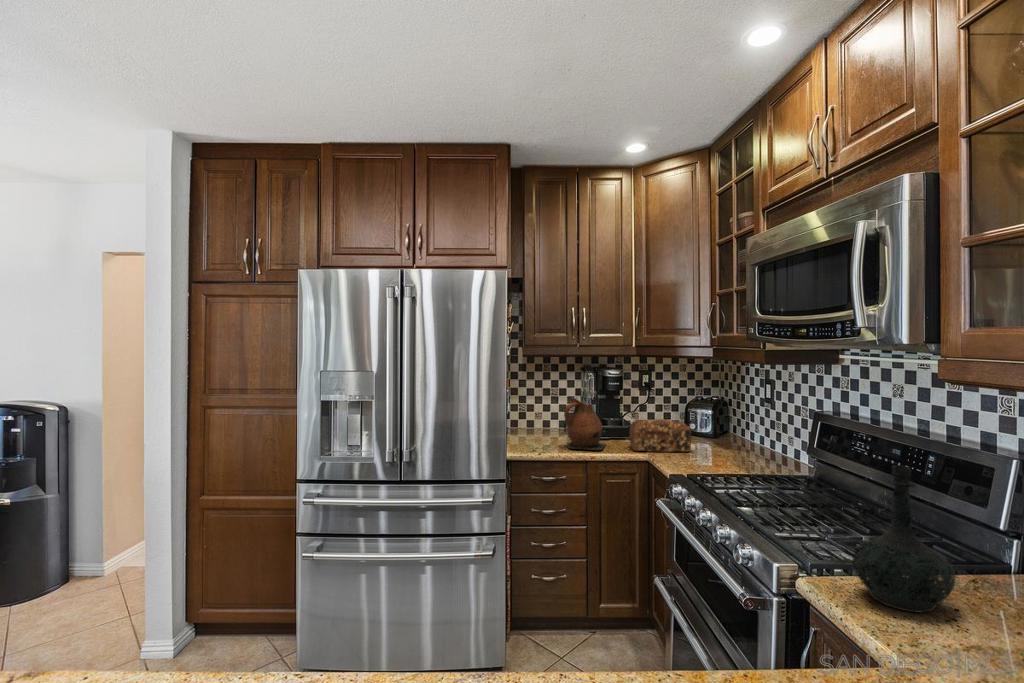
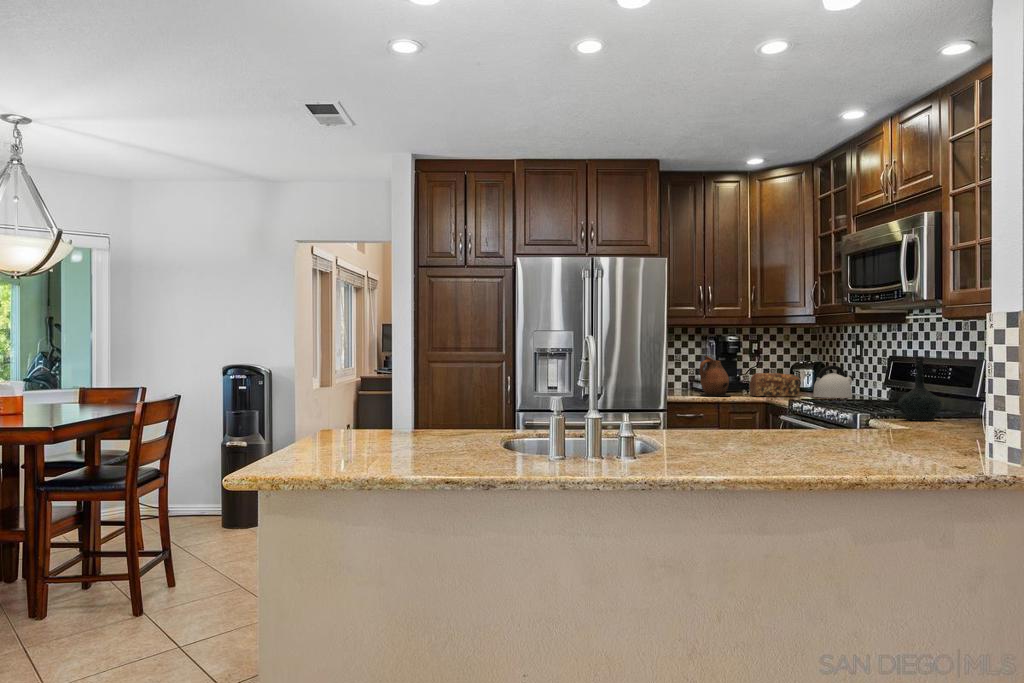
kettle: none [709,412,763,457] -> present [813,366,854,398]

